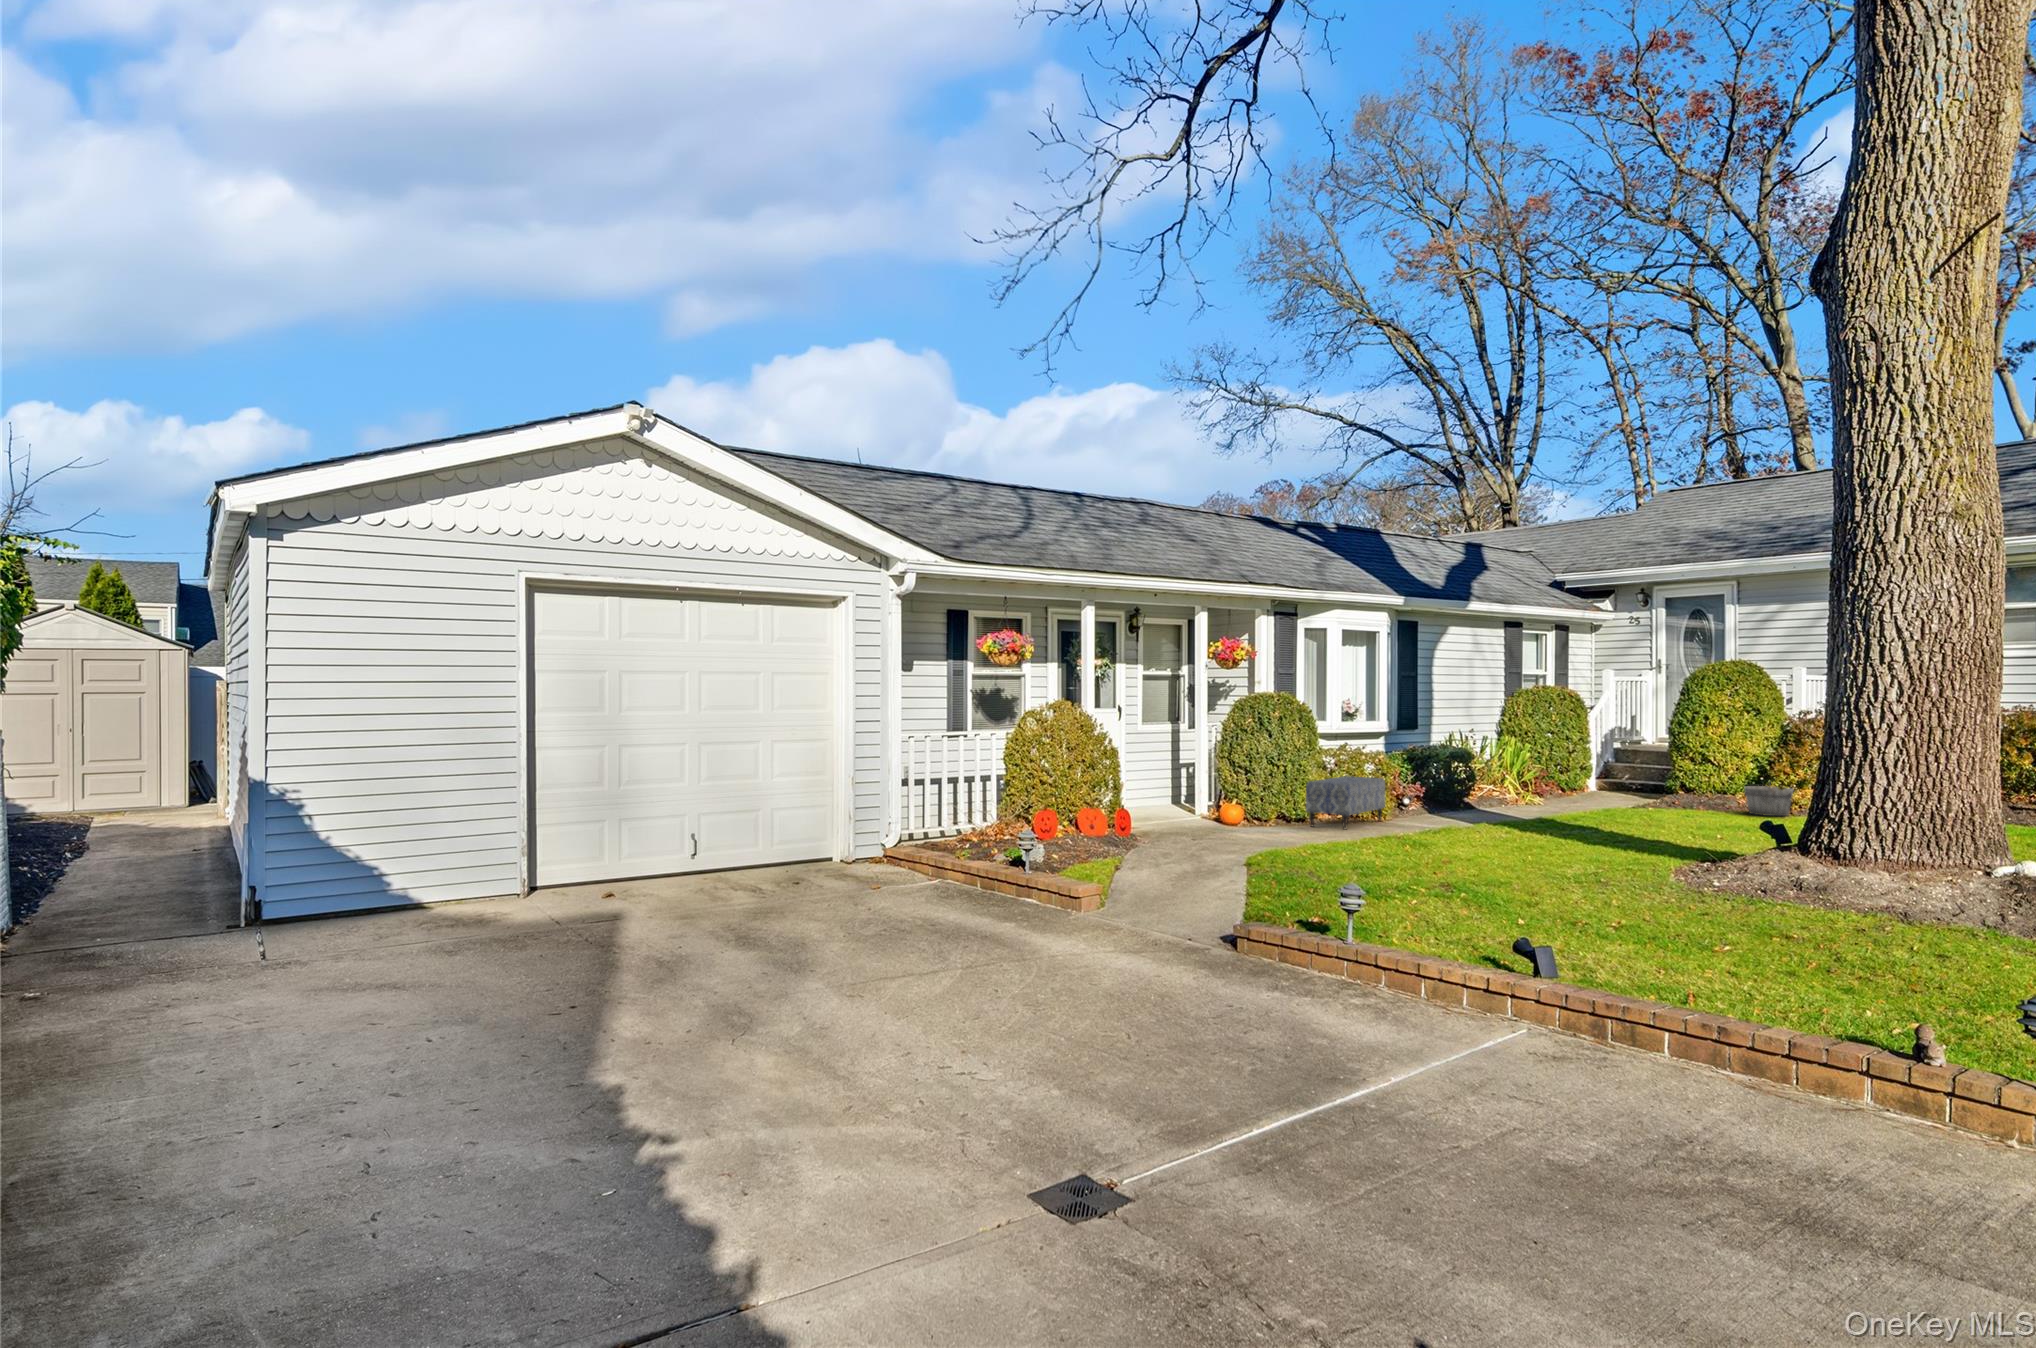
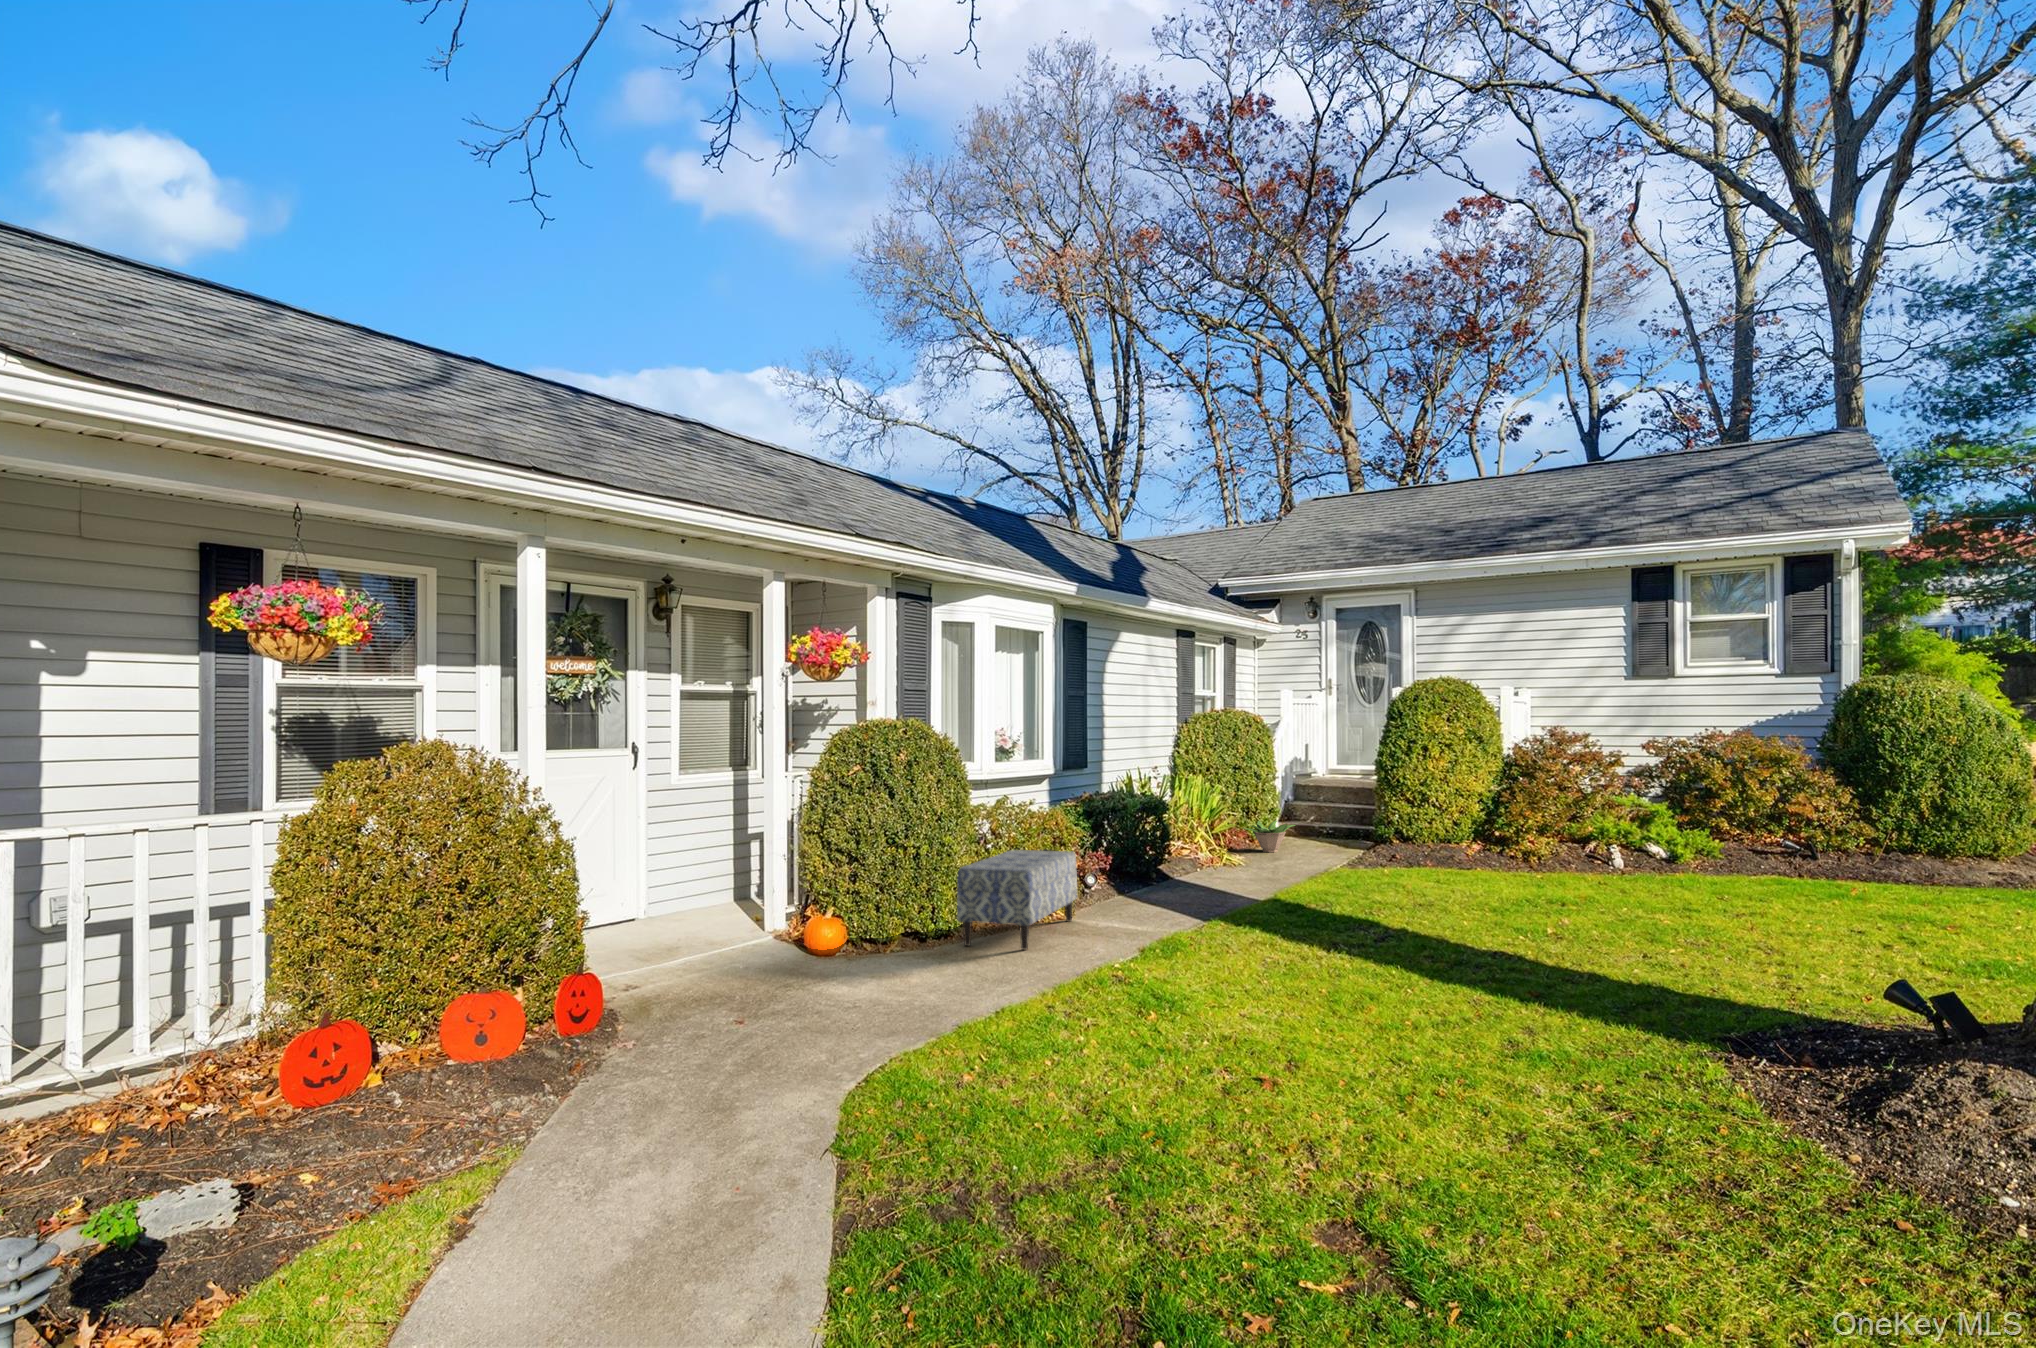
decorative plant: none [1542,773,1587,797] -> present [1243,821,1295,852]
wooden bucket: present [1744,784,1793,816] -> none [1499,820,1562,869]

